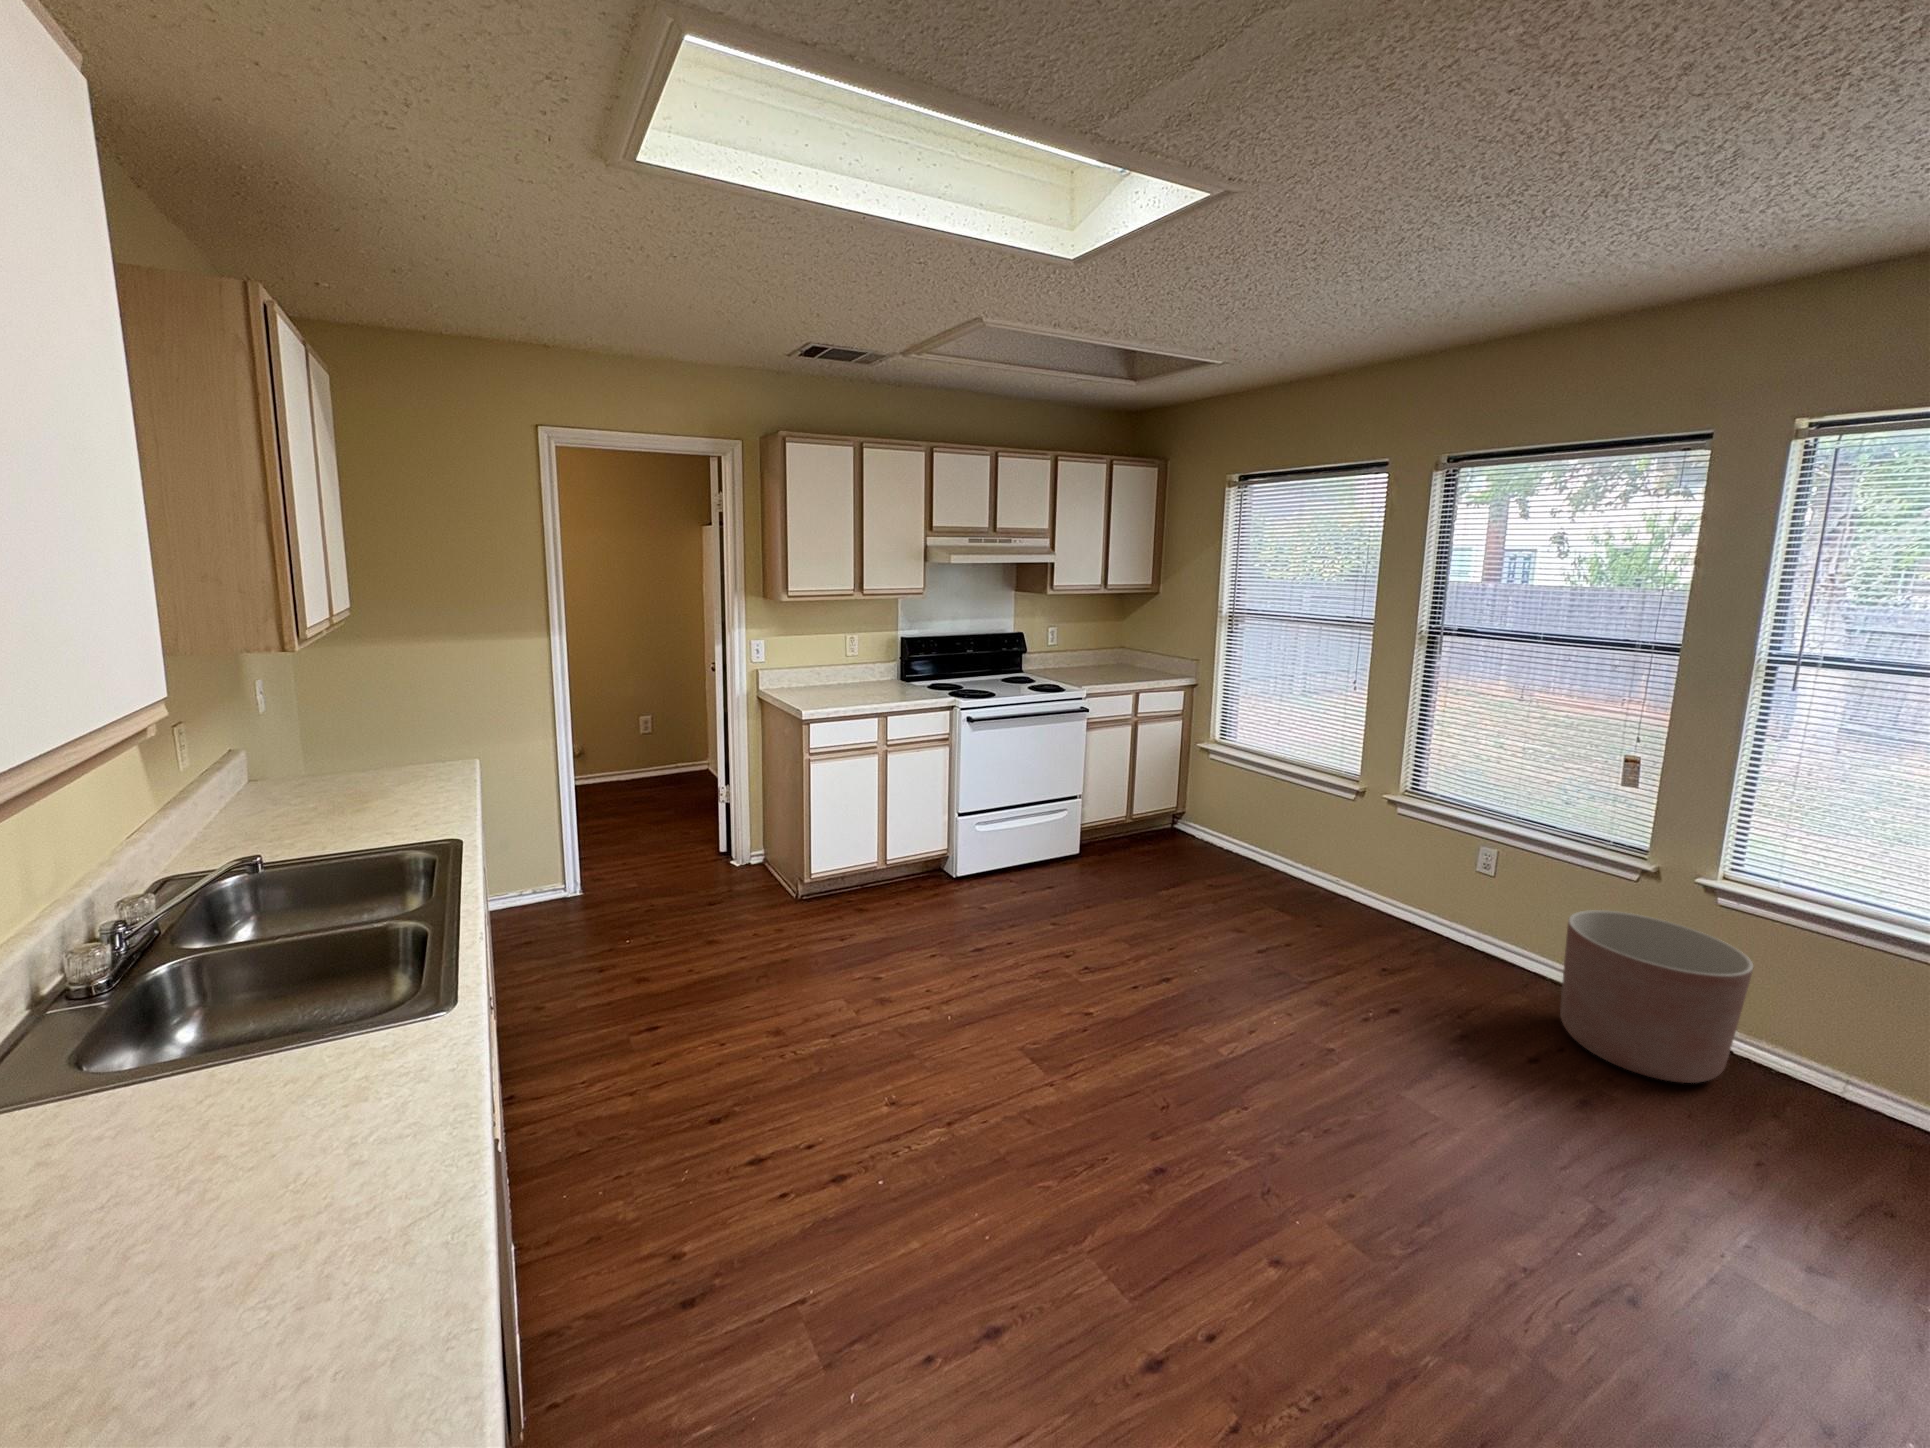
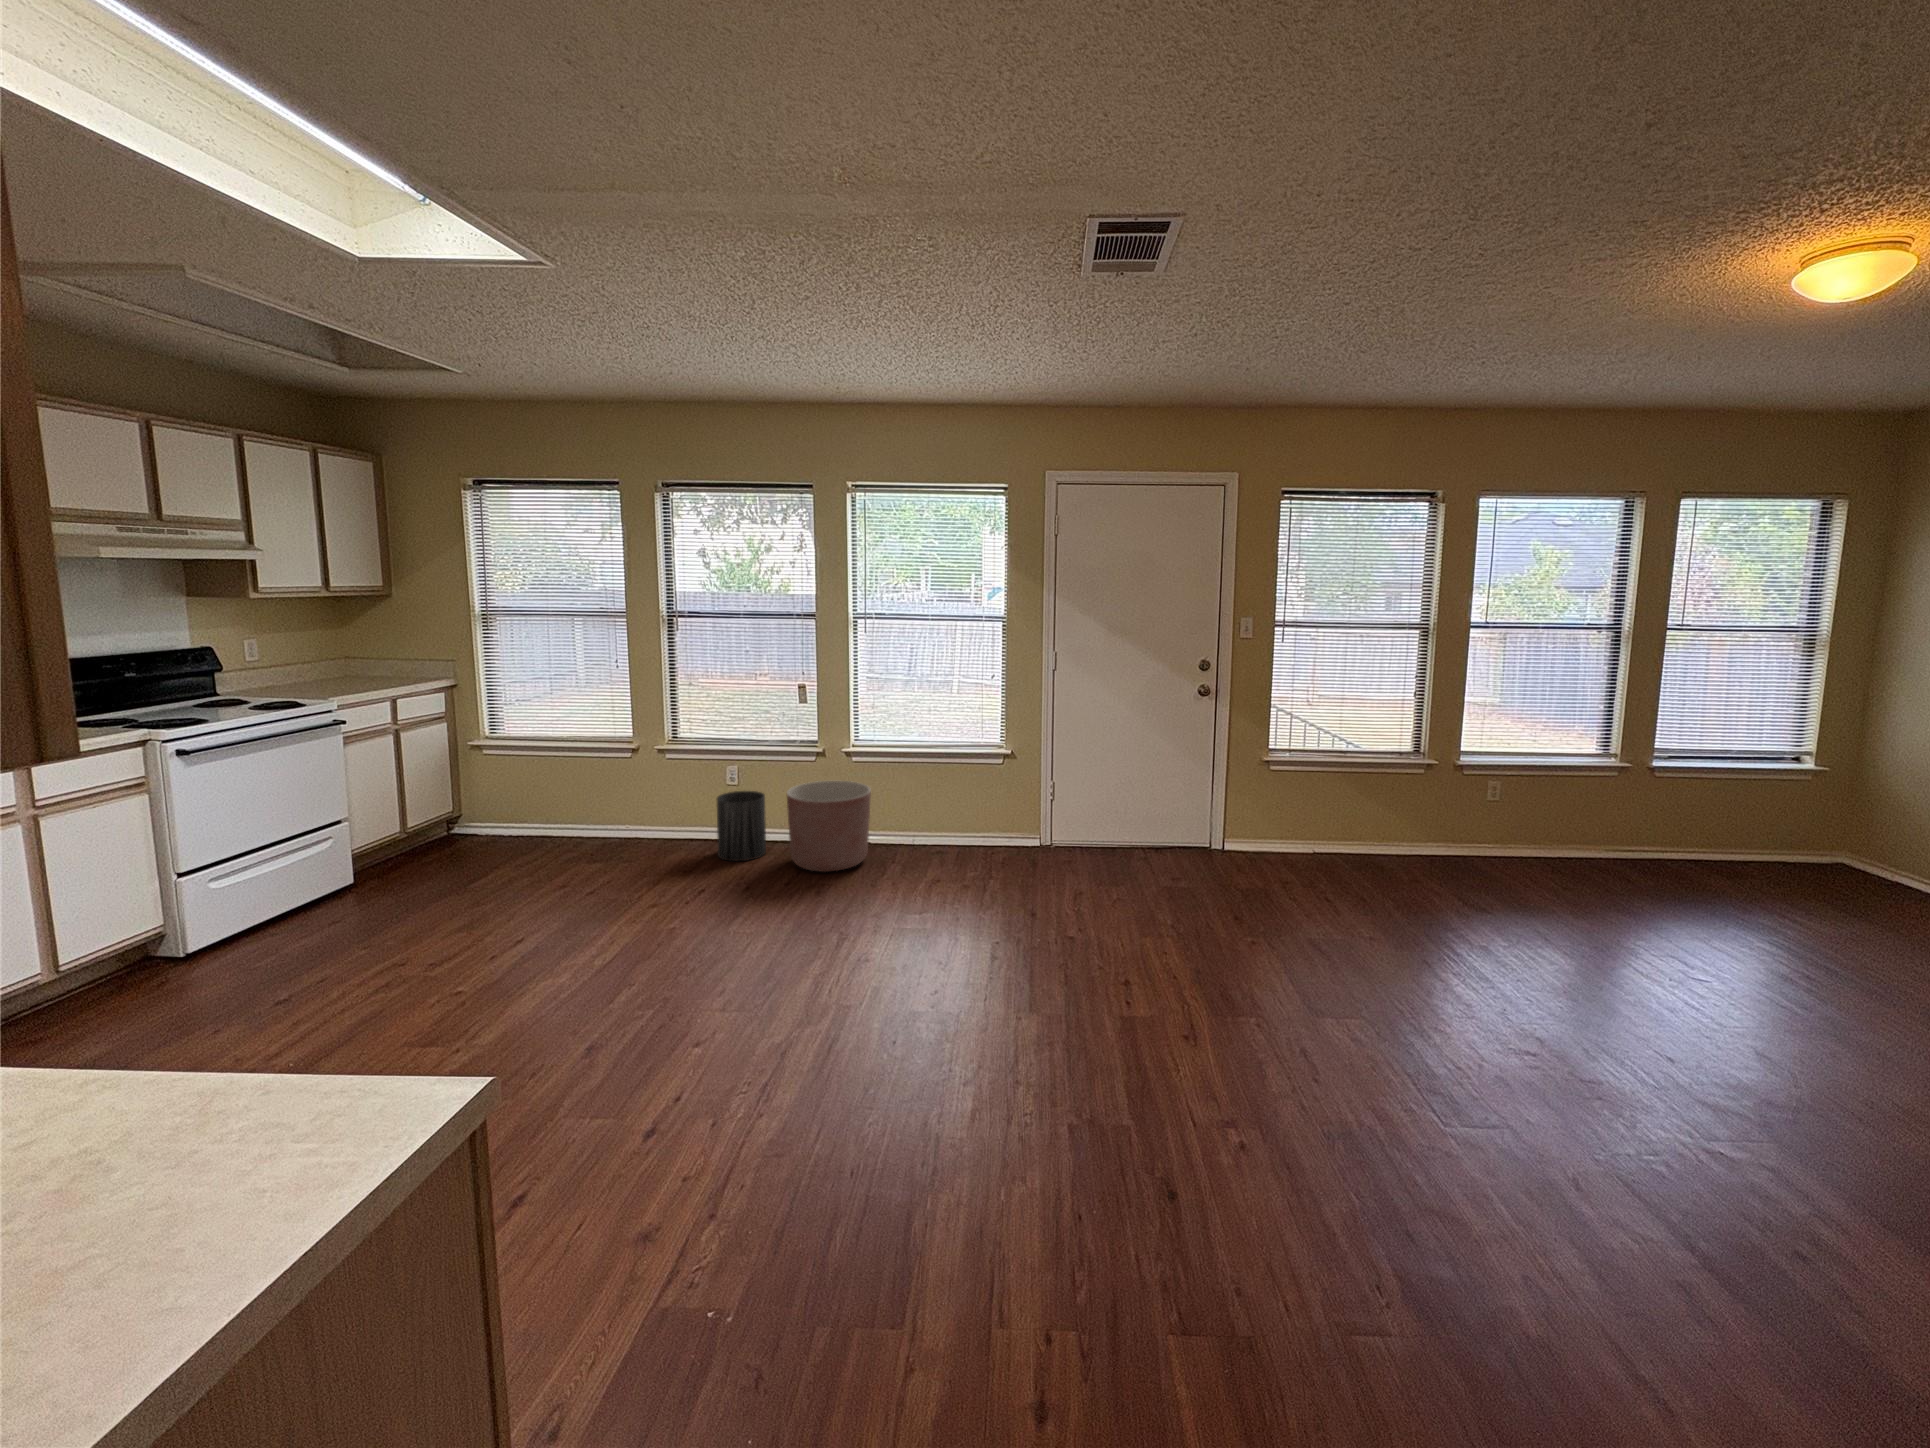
trash can: none [1444,882,1534,990] -> present [717,791,766,861]

